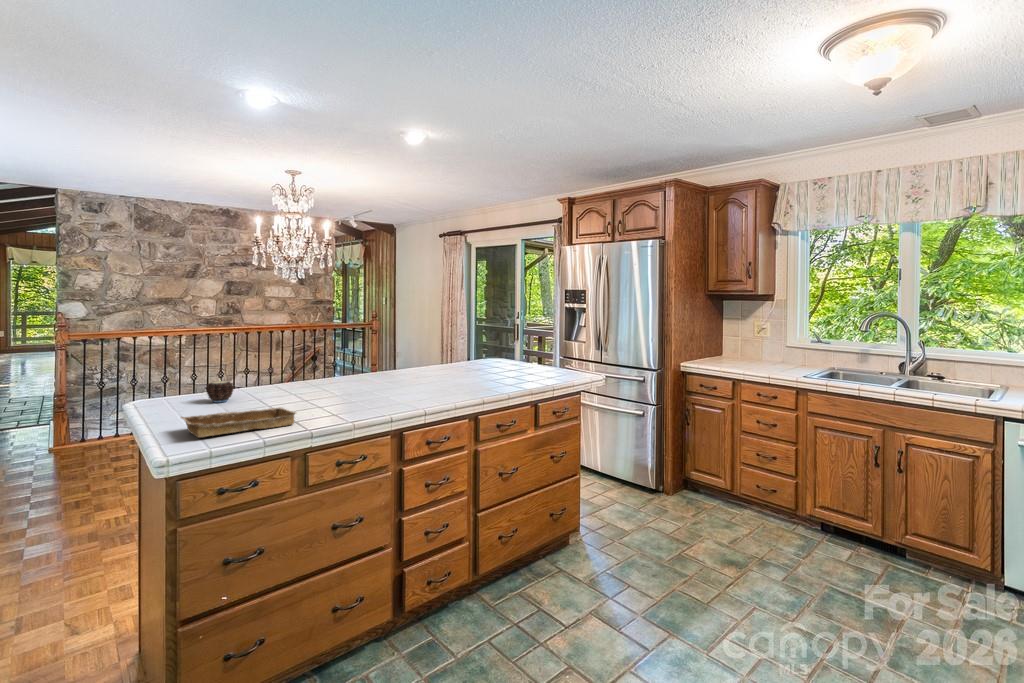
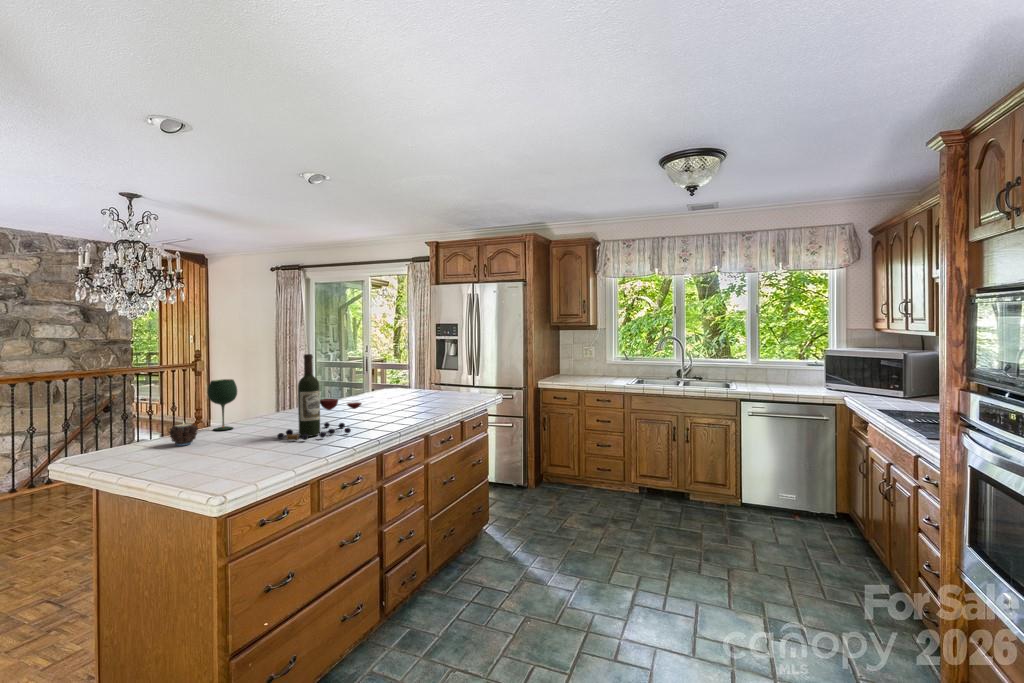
wine bottle: none [298,316,396,410] -> present [277,354,362,440]
wine glass: none [265,339,294,390] -> present [208,379,237,430]
tray: present [181,407,296,437] -> none [203,440,309,469]

